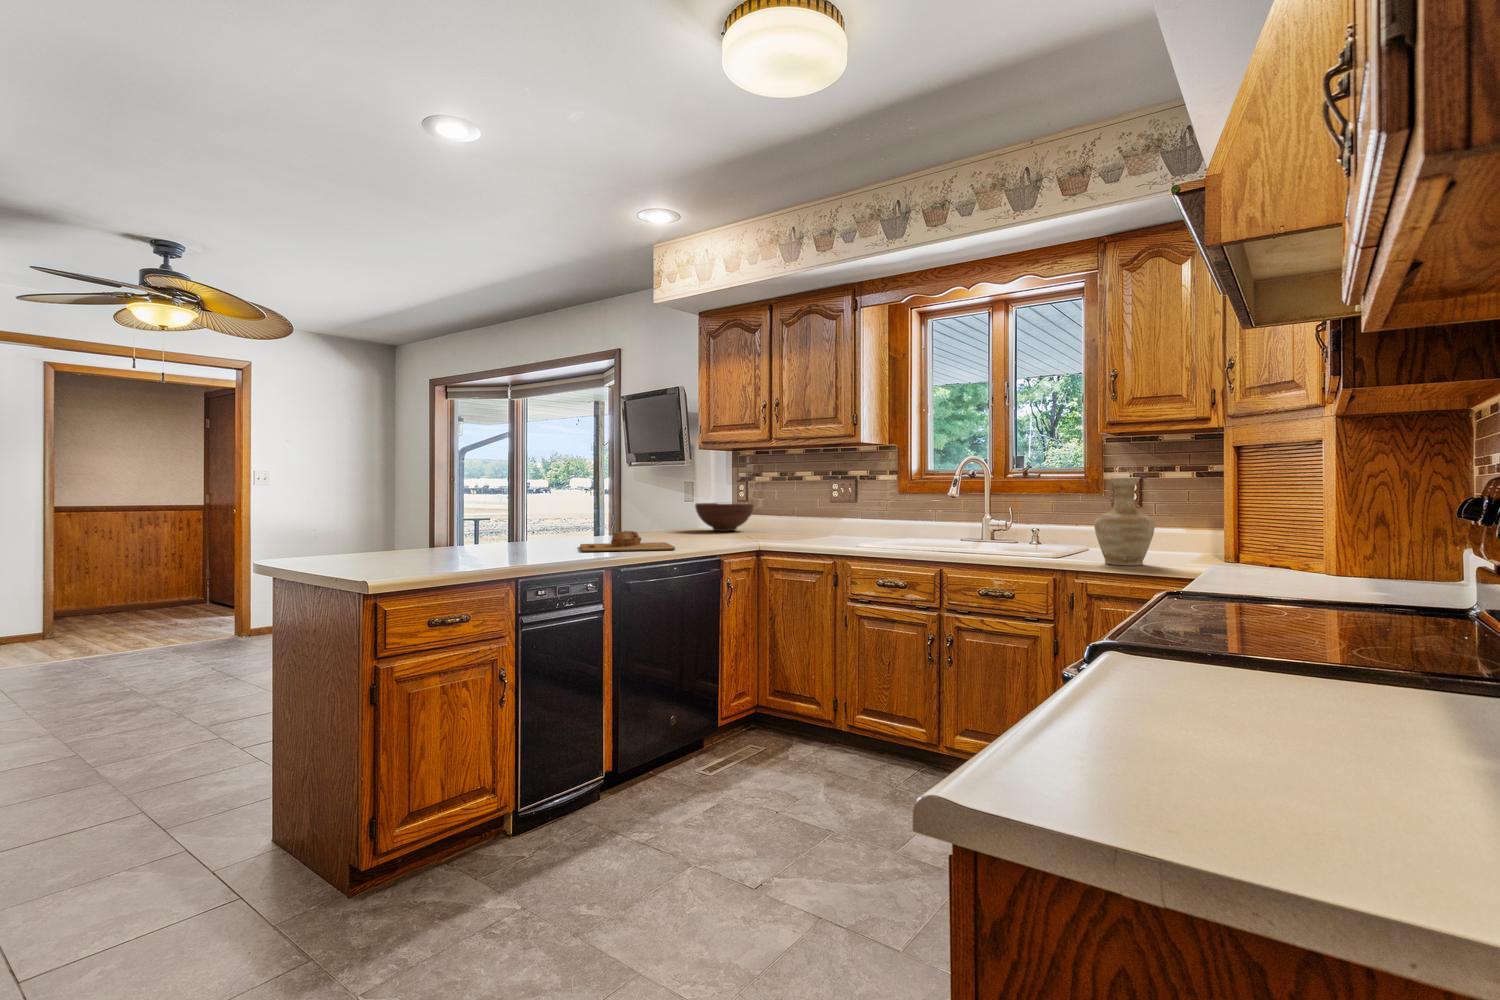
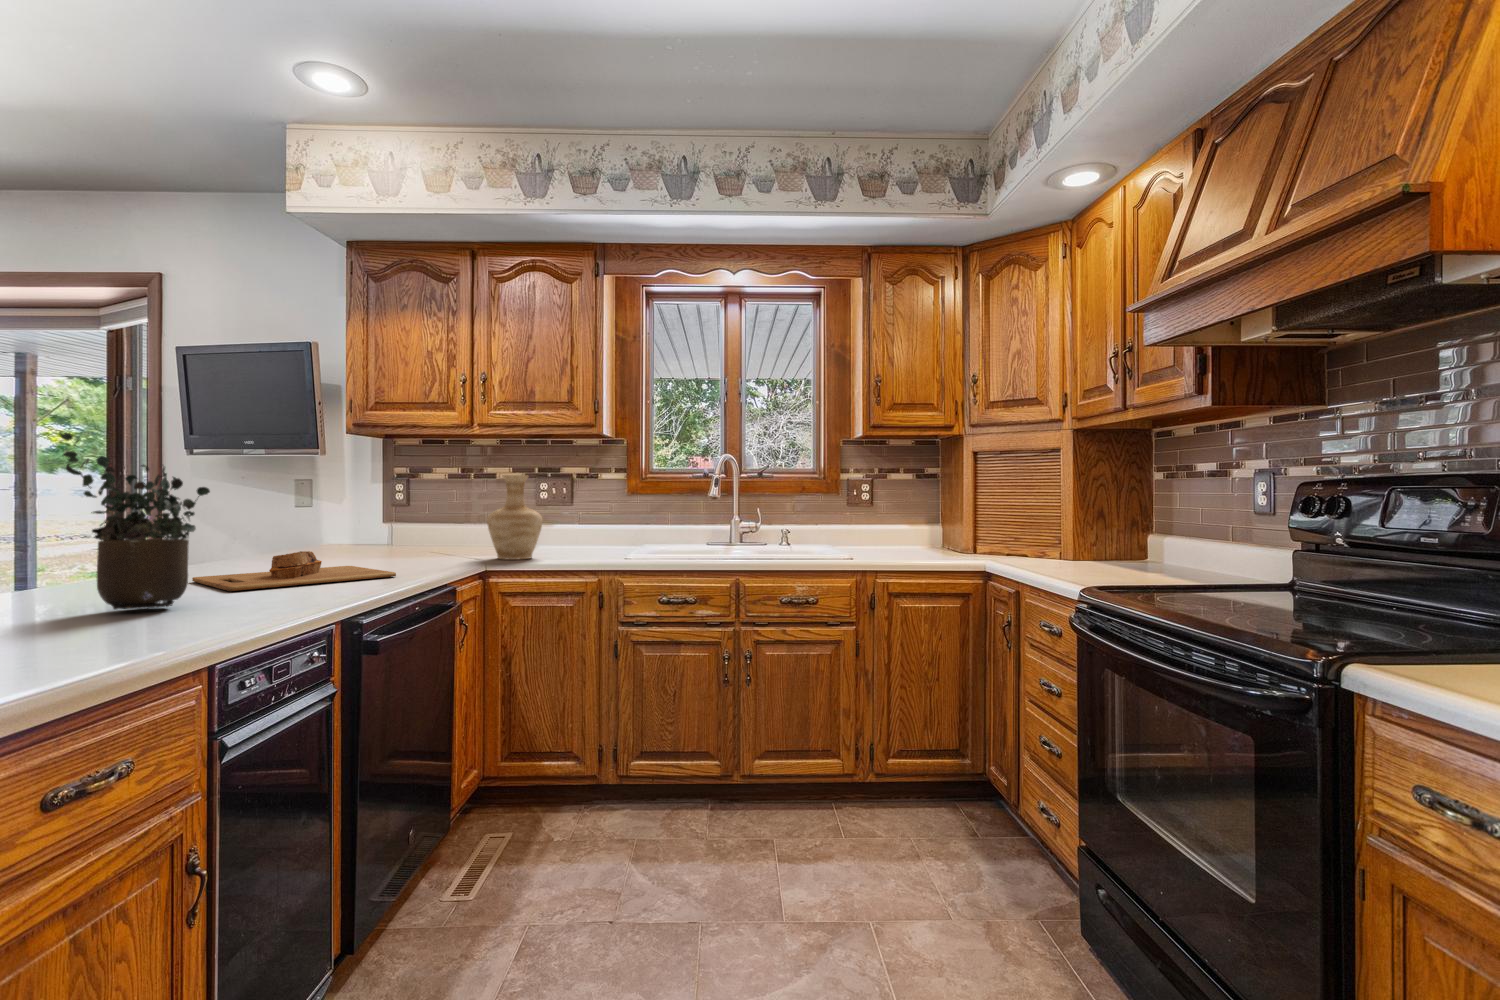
potted plant: none [503,467,557,556] -> present [59,433,210,610]
vase: present [1094,478,1155,565] -> present [487,475,543,559]
fruit bowl: present [695,503,754,531] -> none [325,507,416,546]

